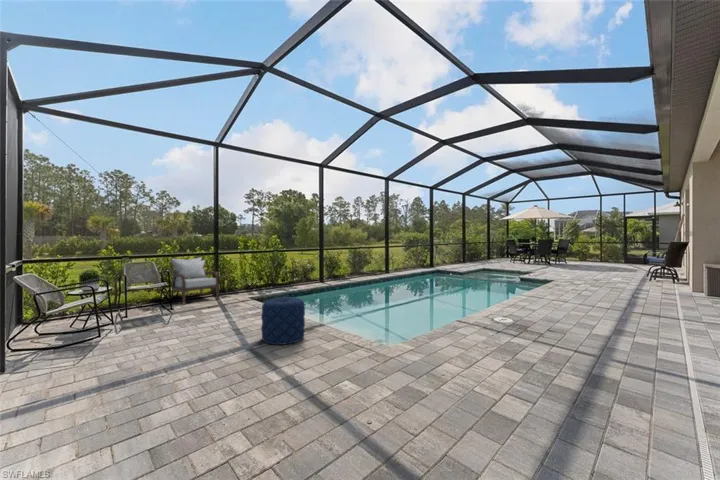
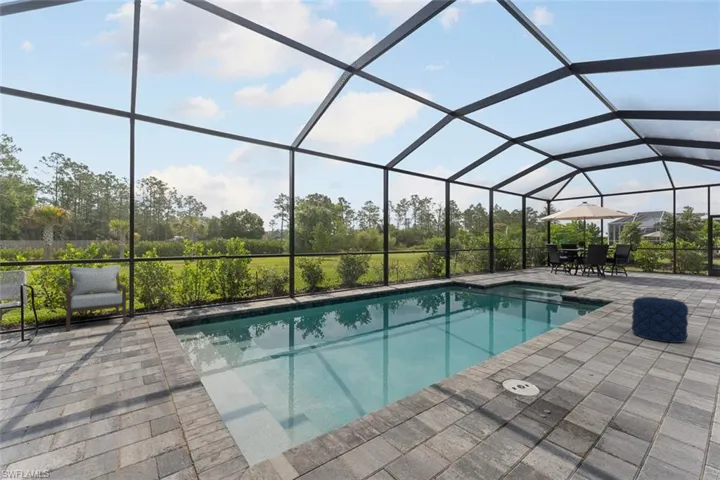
pouf: present [261,297,305,345] -> present [632,297,688,343]

